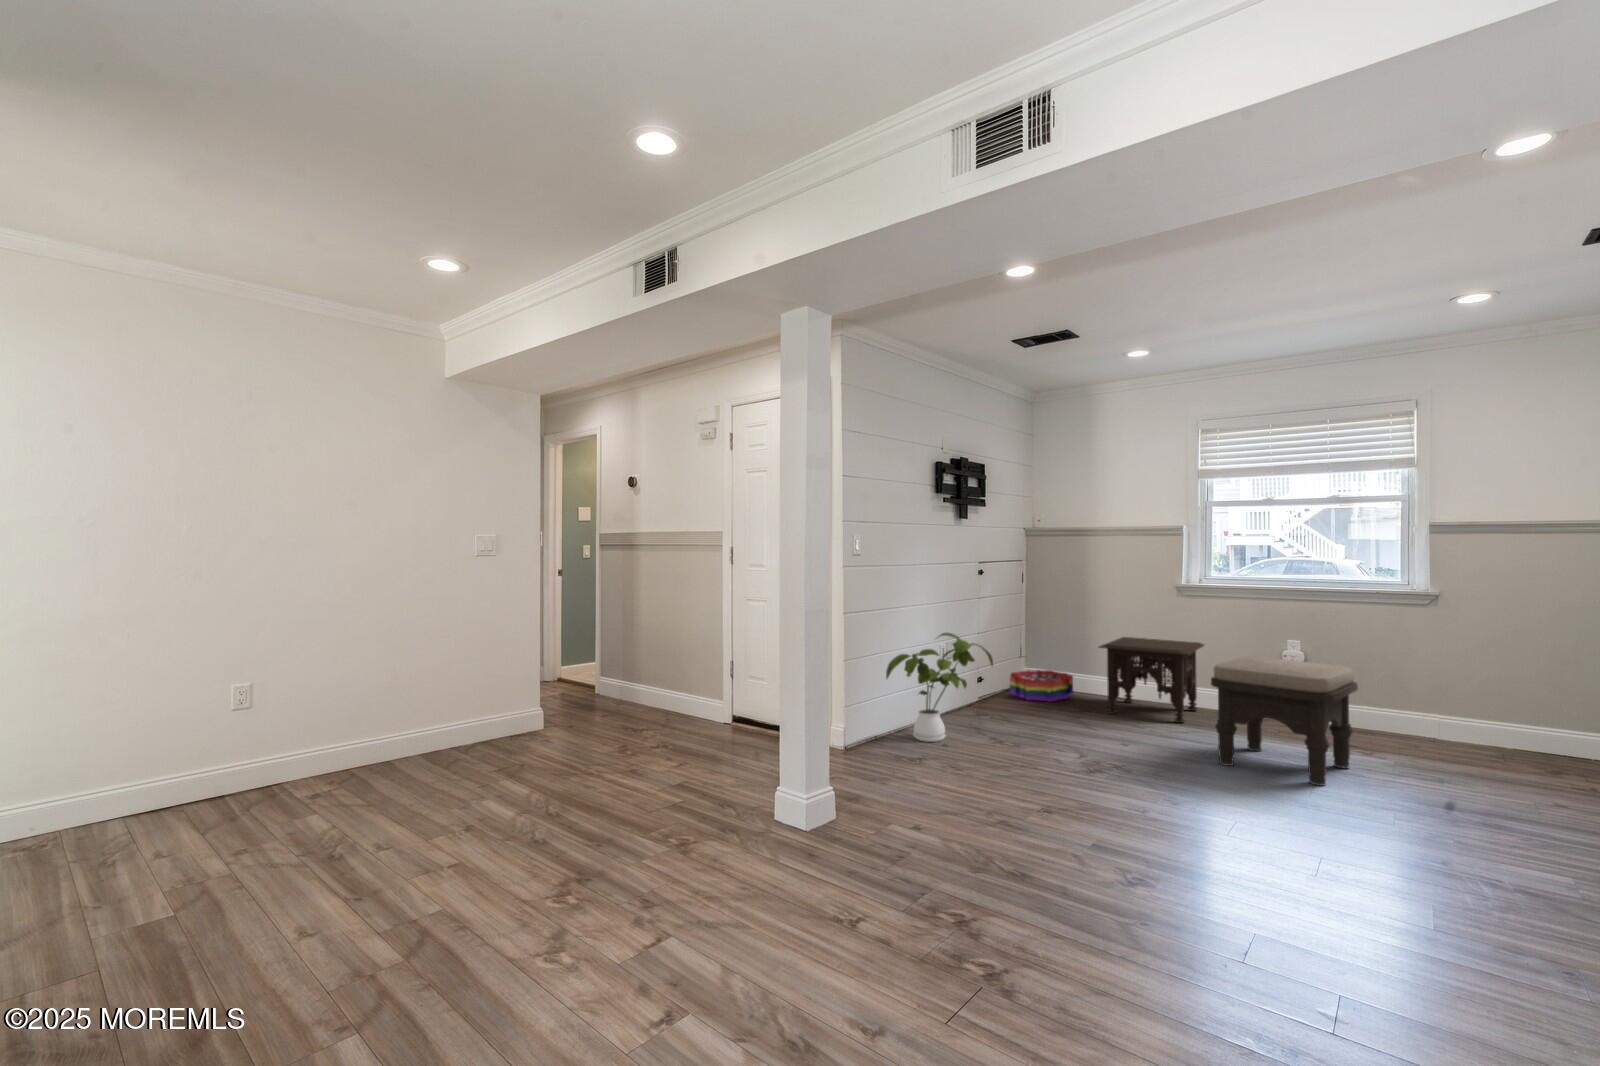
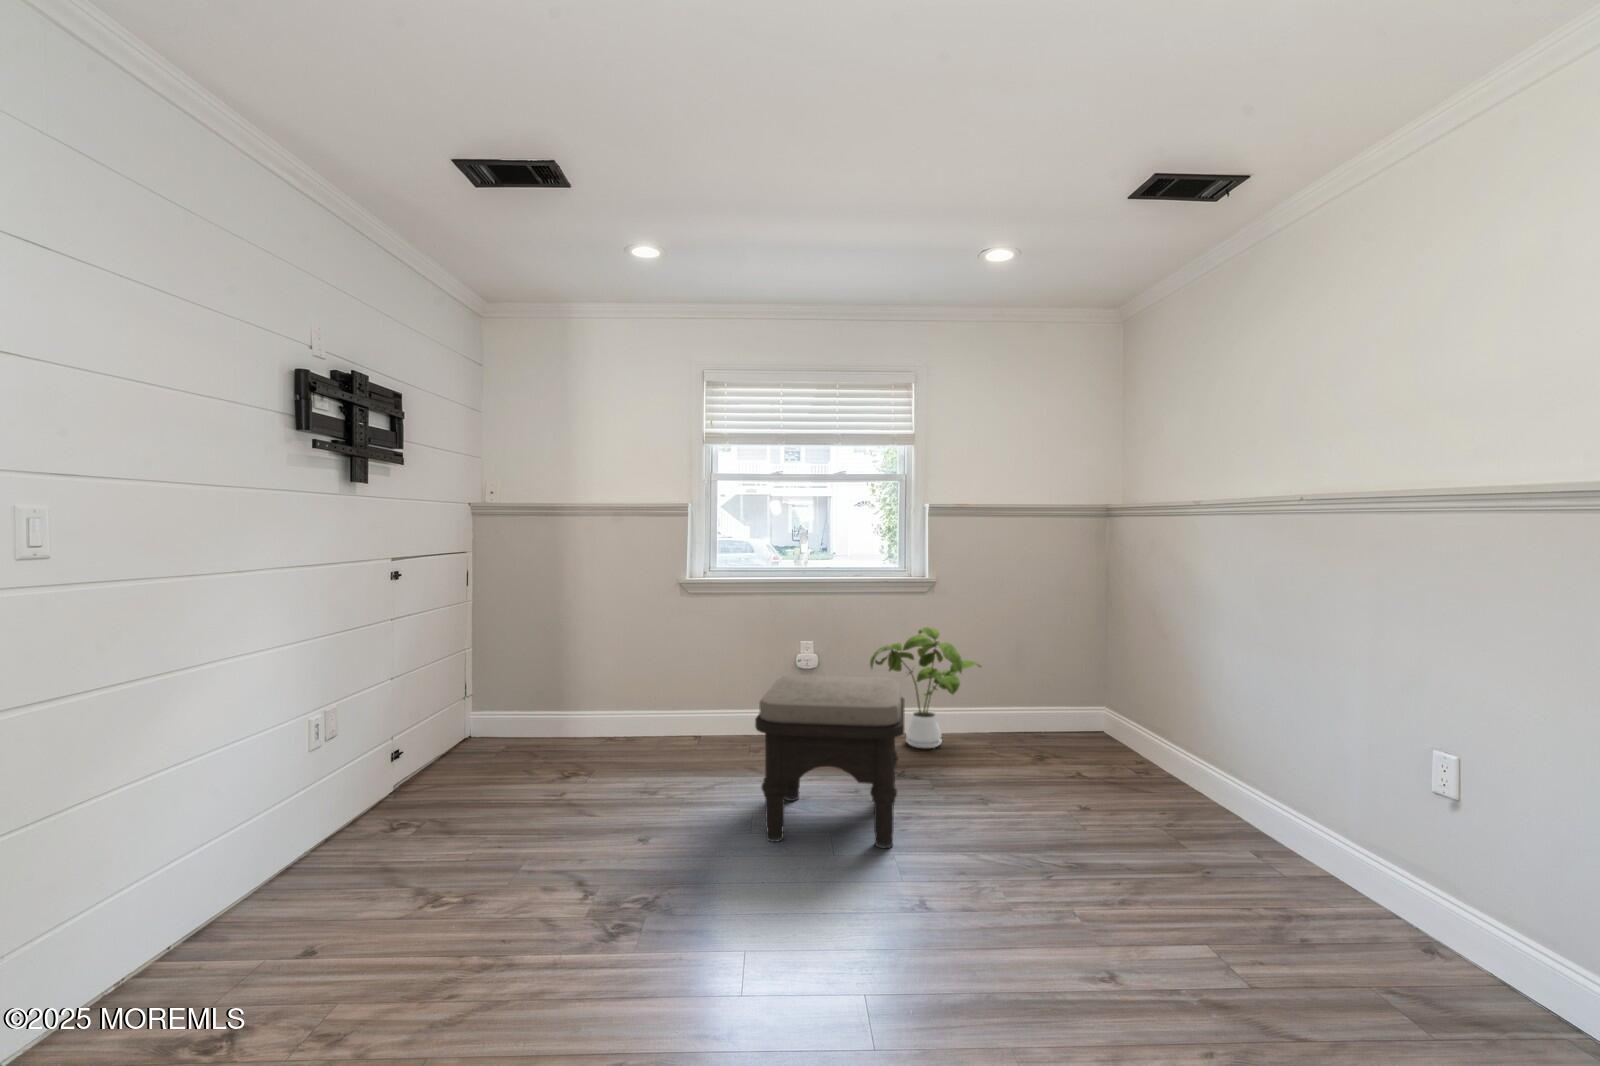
house plant: present [886,633,993,742] -> present [870,627,981,748]
side table: present [1099,637,1204,723] -> none [586,653,712,771]
storage bin: present [1010,670,1073,702] -> none [448,713,545,771]

